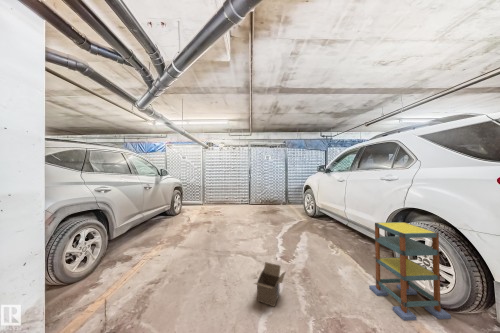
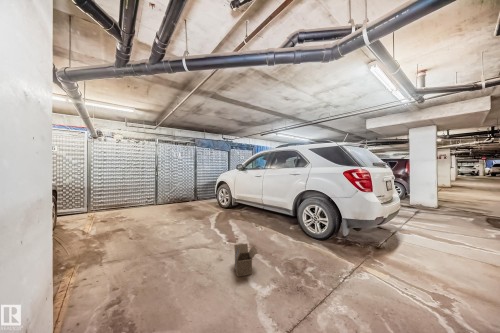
shelving unit: present [369,222,451,320] -> none [292,198,327,252]

